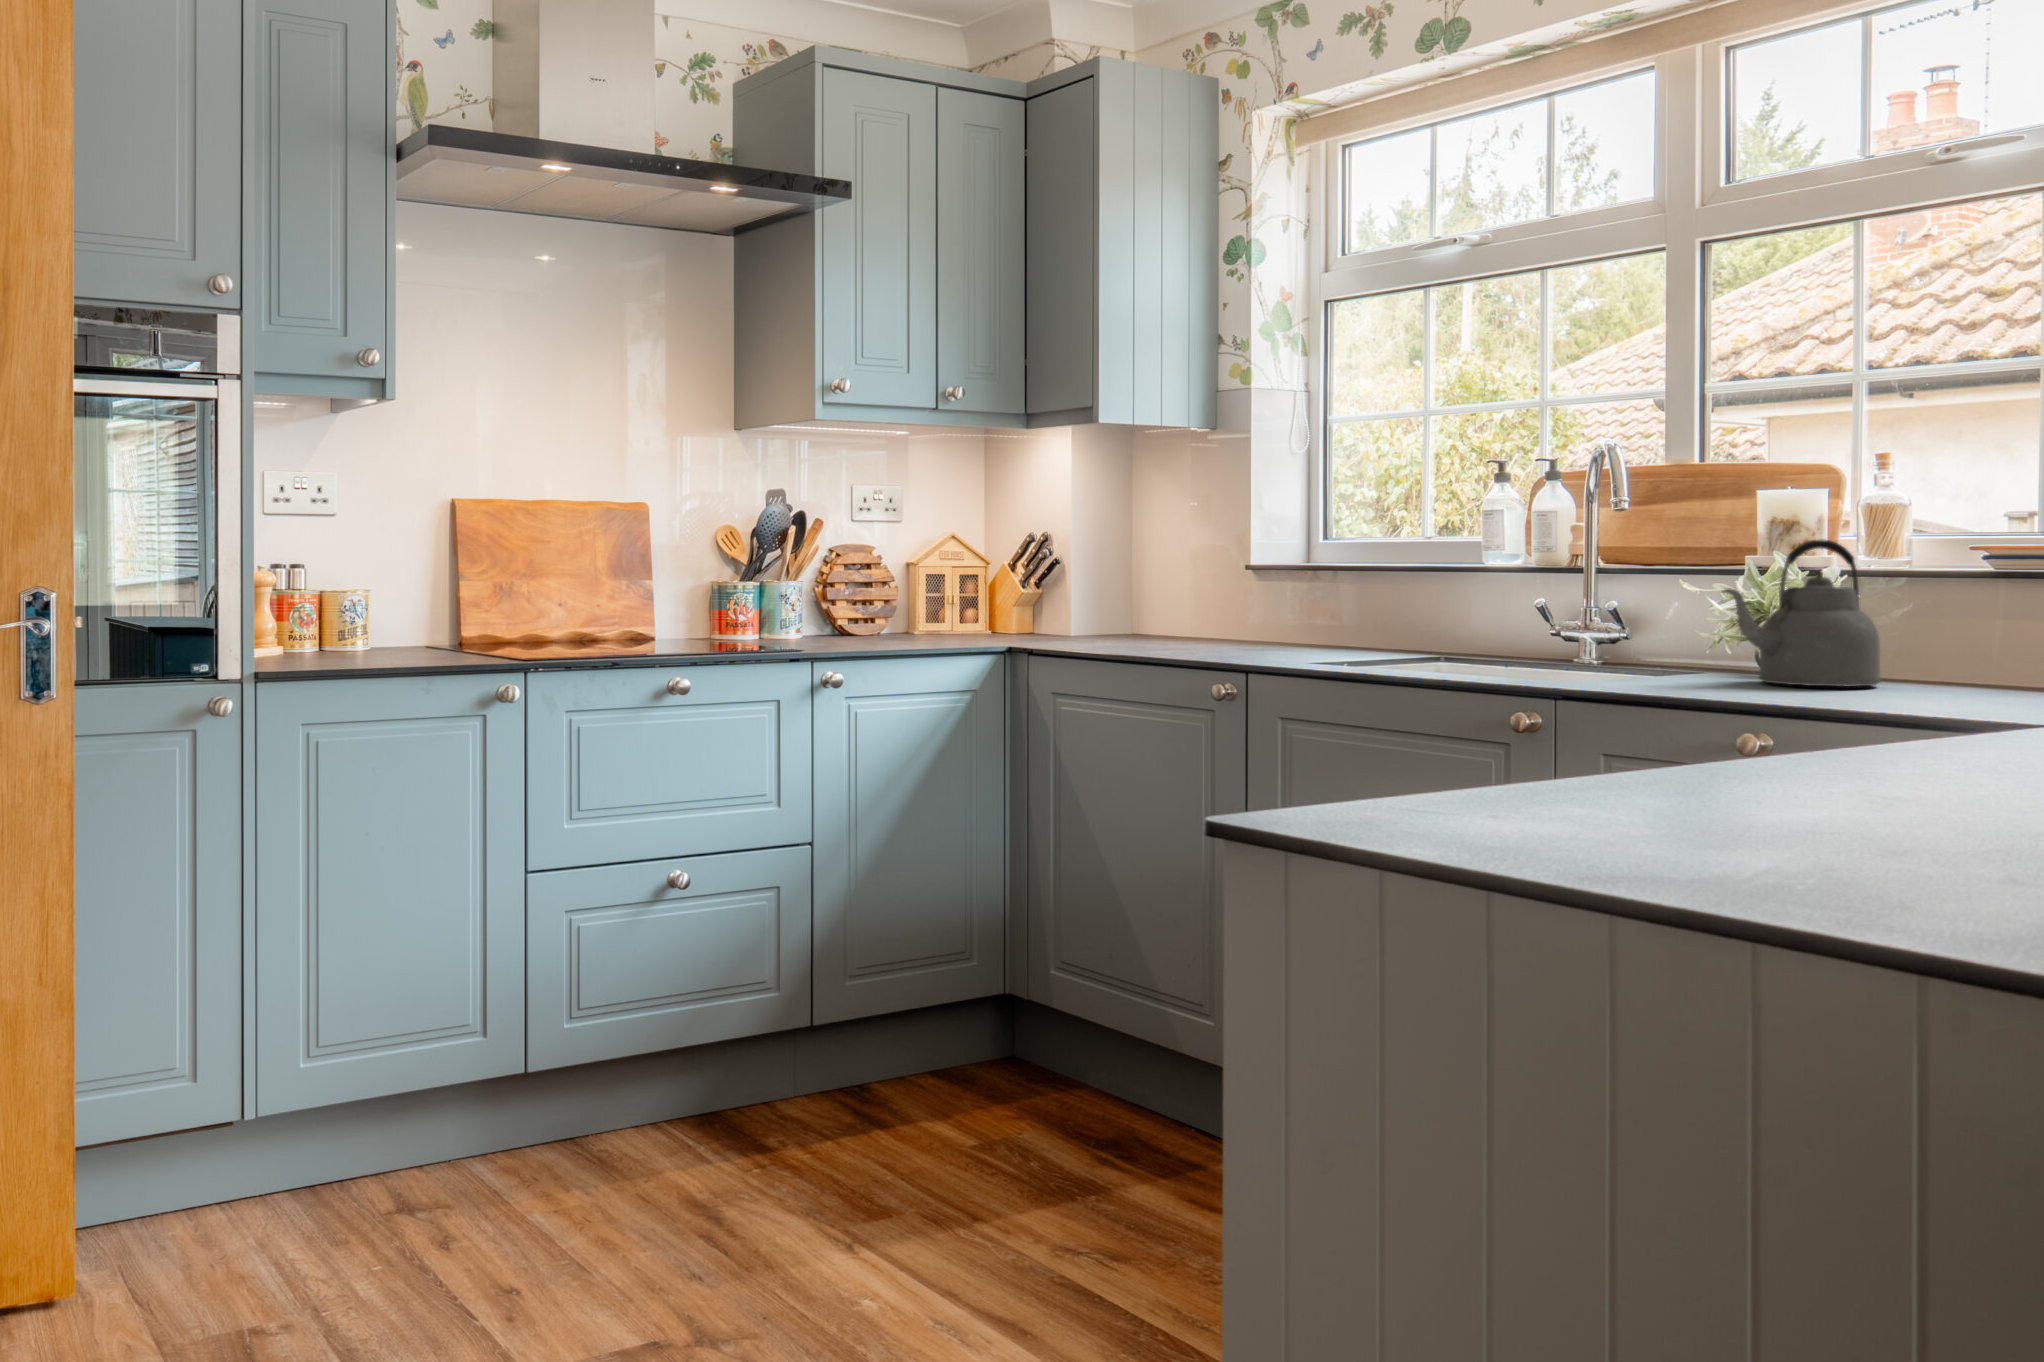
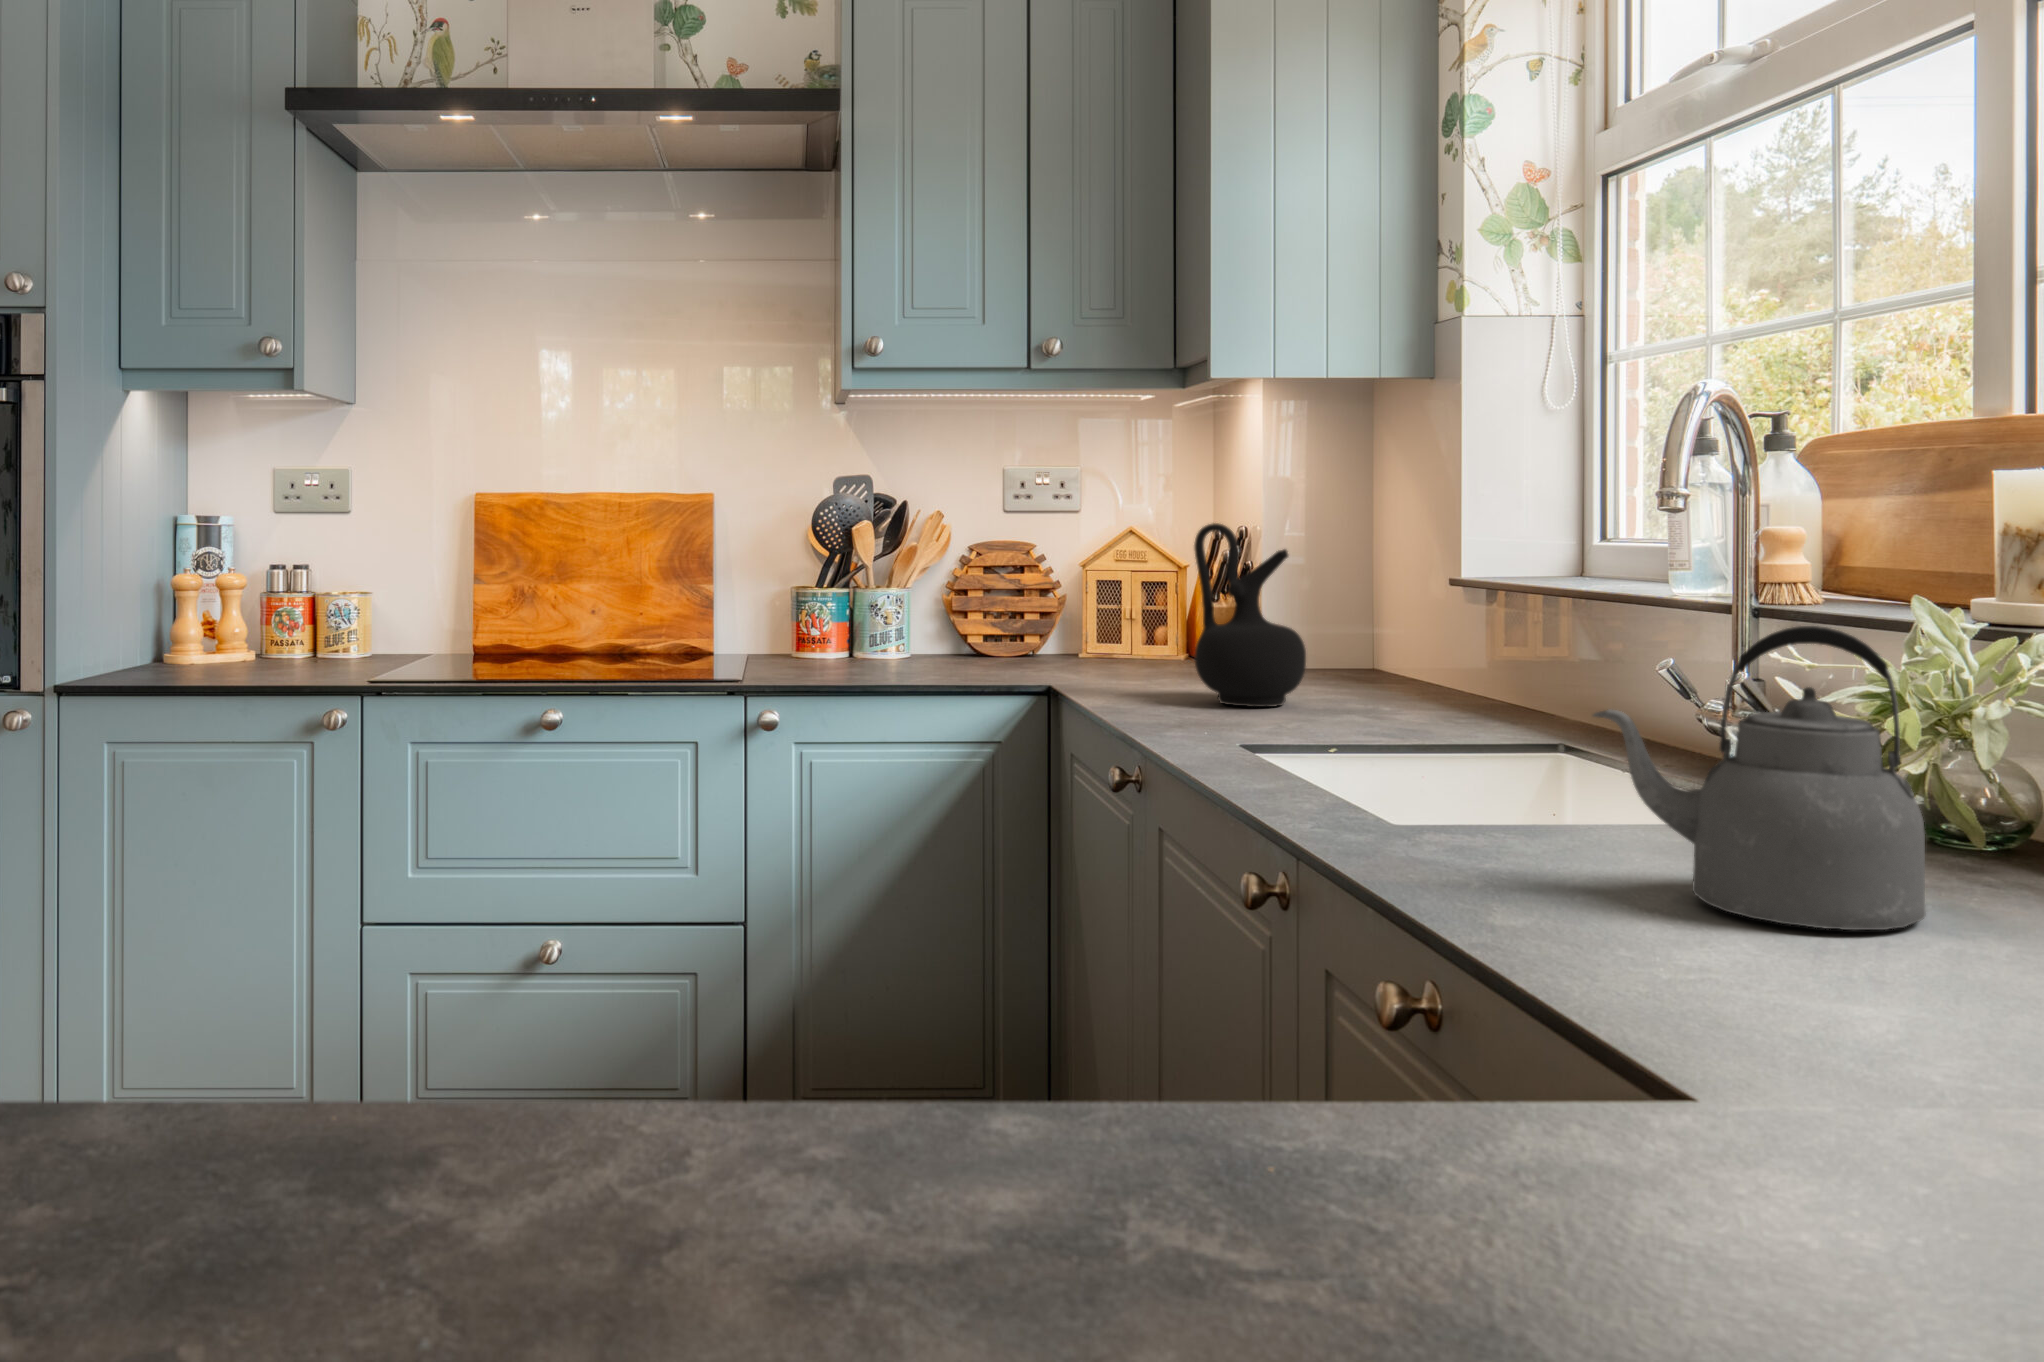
ceramic jug: none [1137,520,1215,647] -> present [1194,523,1306,707]

